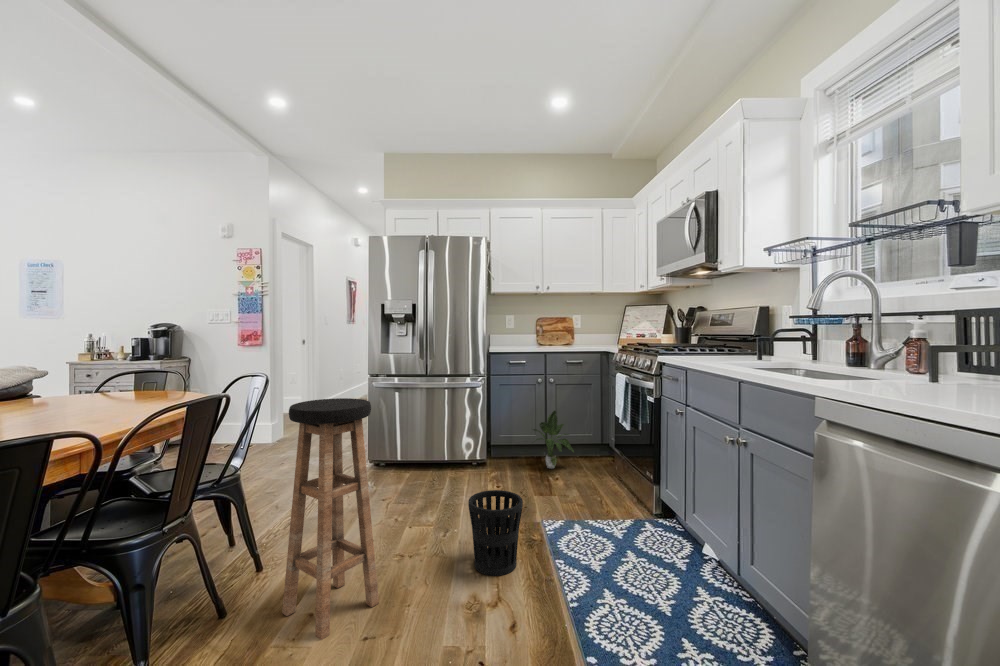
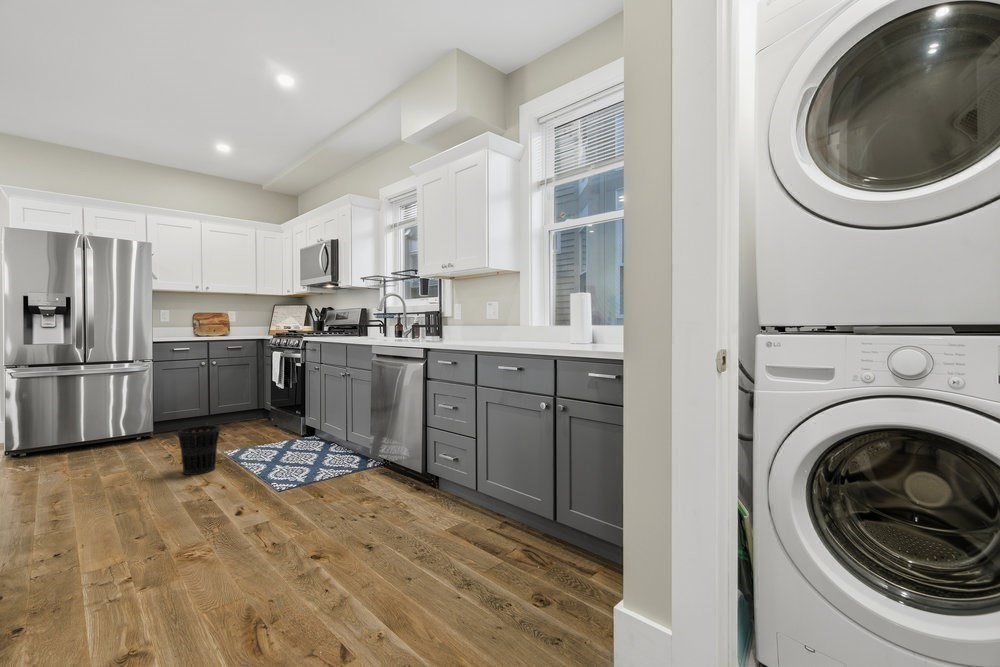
bar stool: present [282,398,379,640] -> none [37,366,121,517]
potted plant: present [534,411,574,469] -> none [197,385,238,431]

